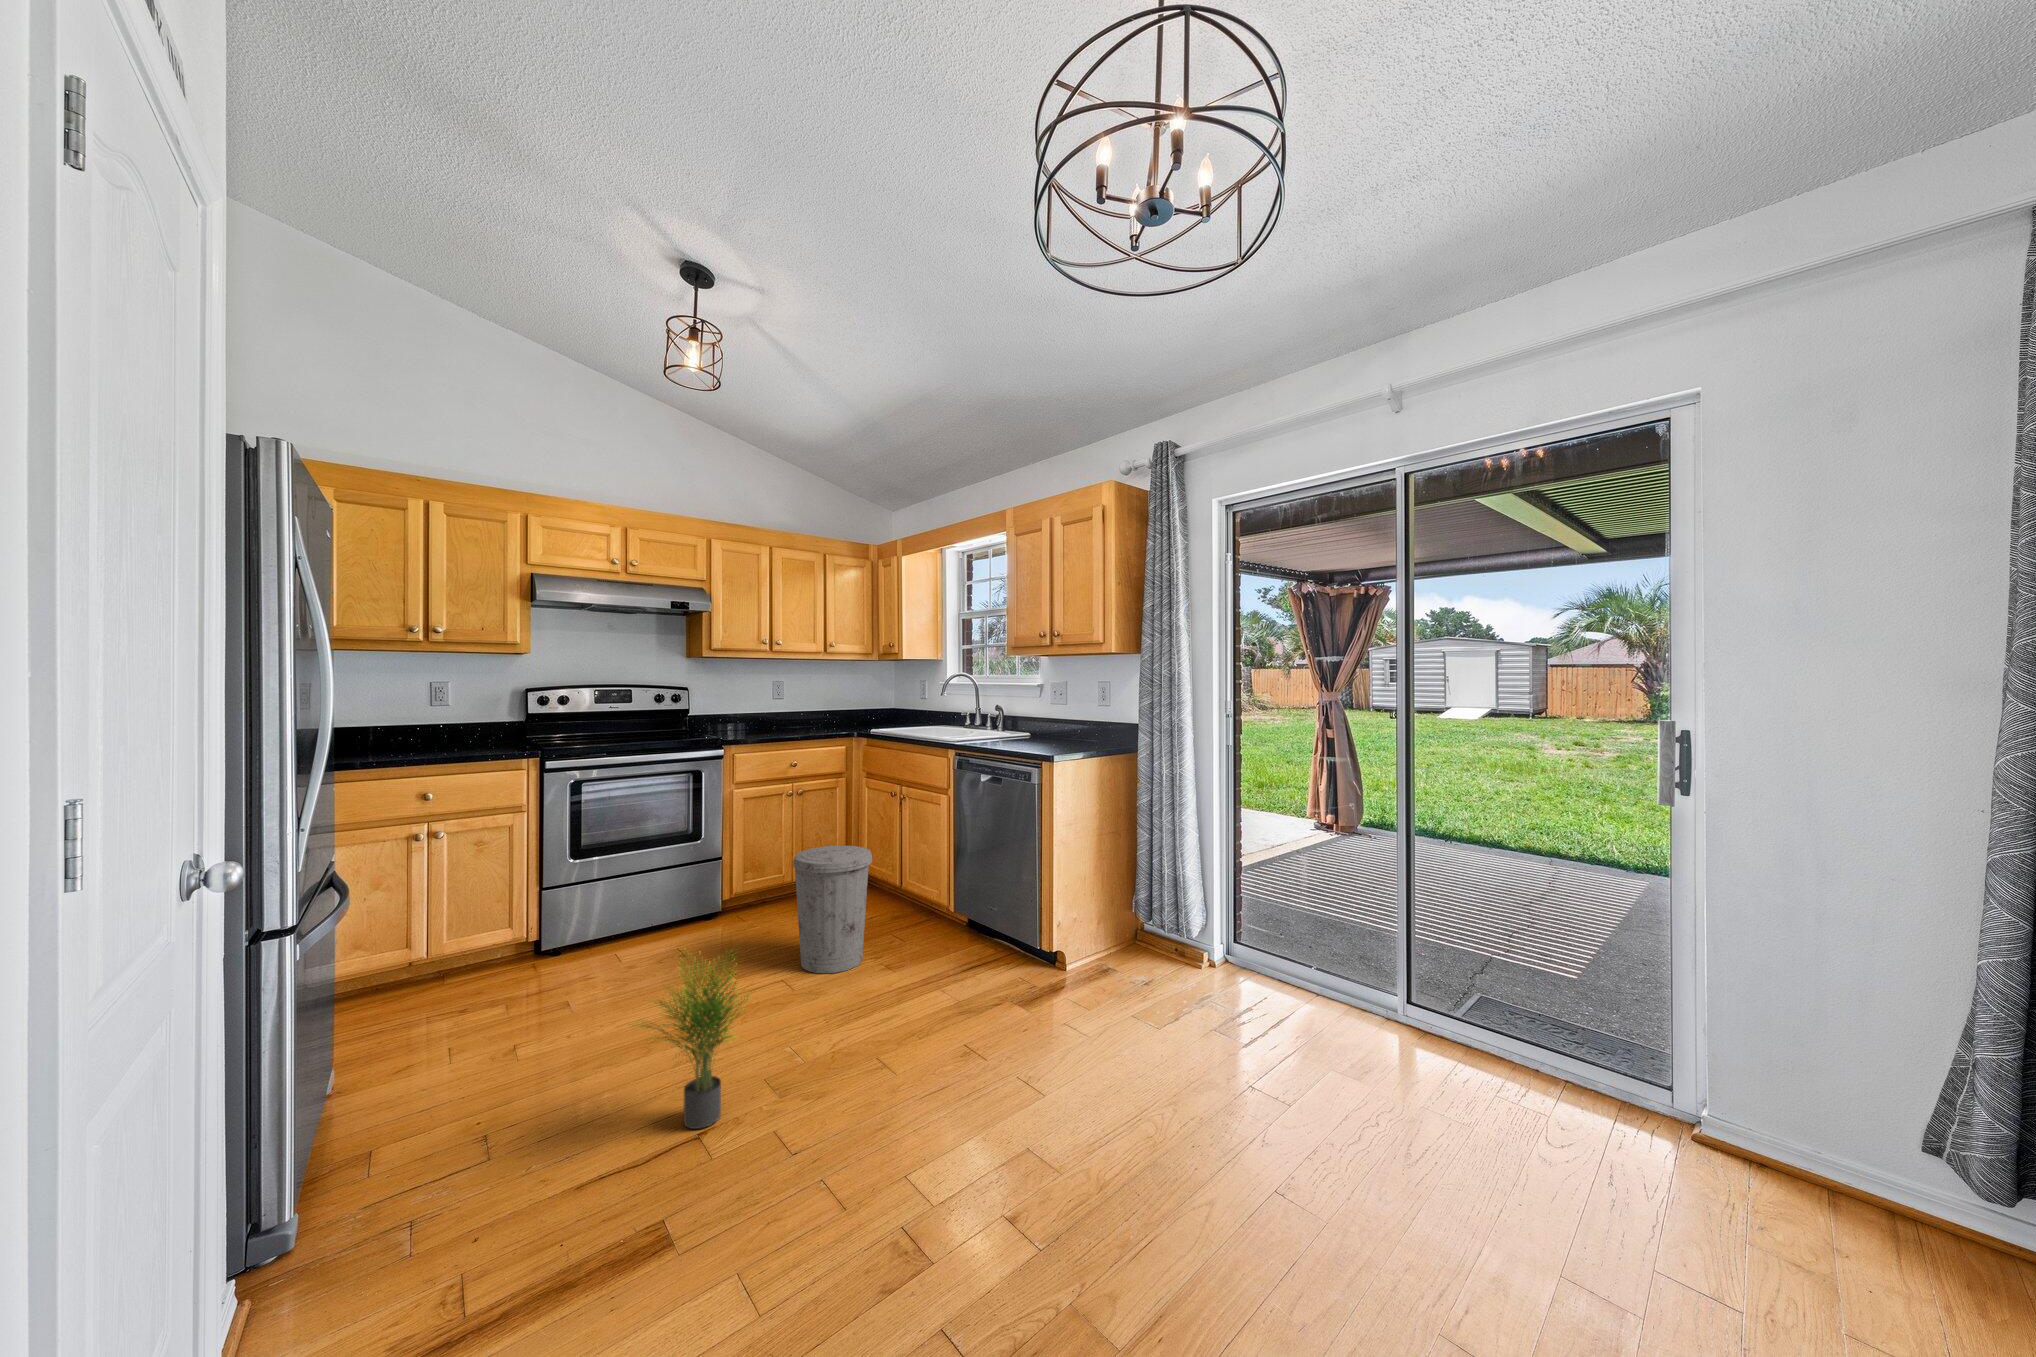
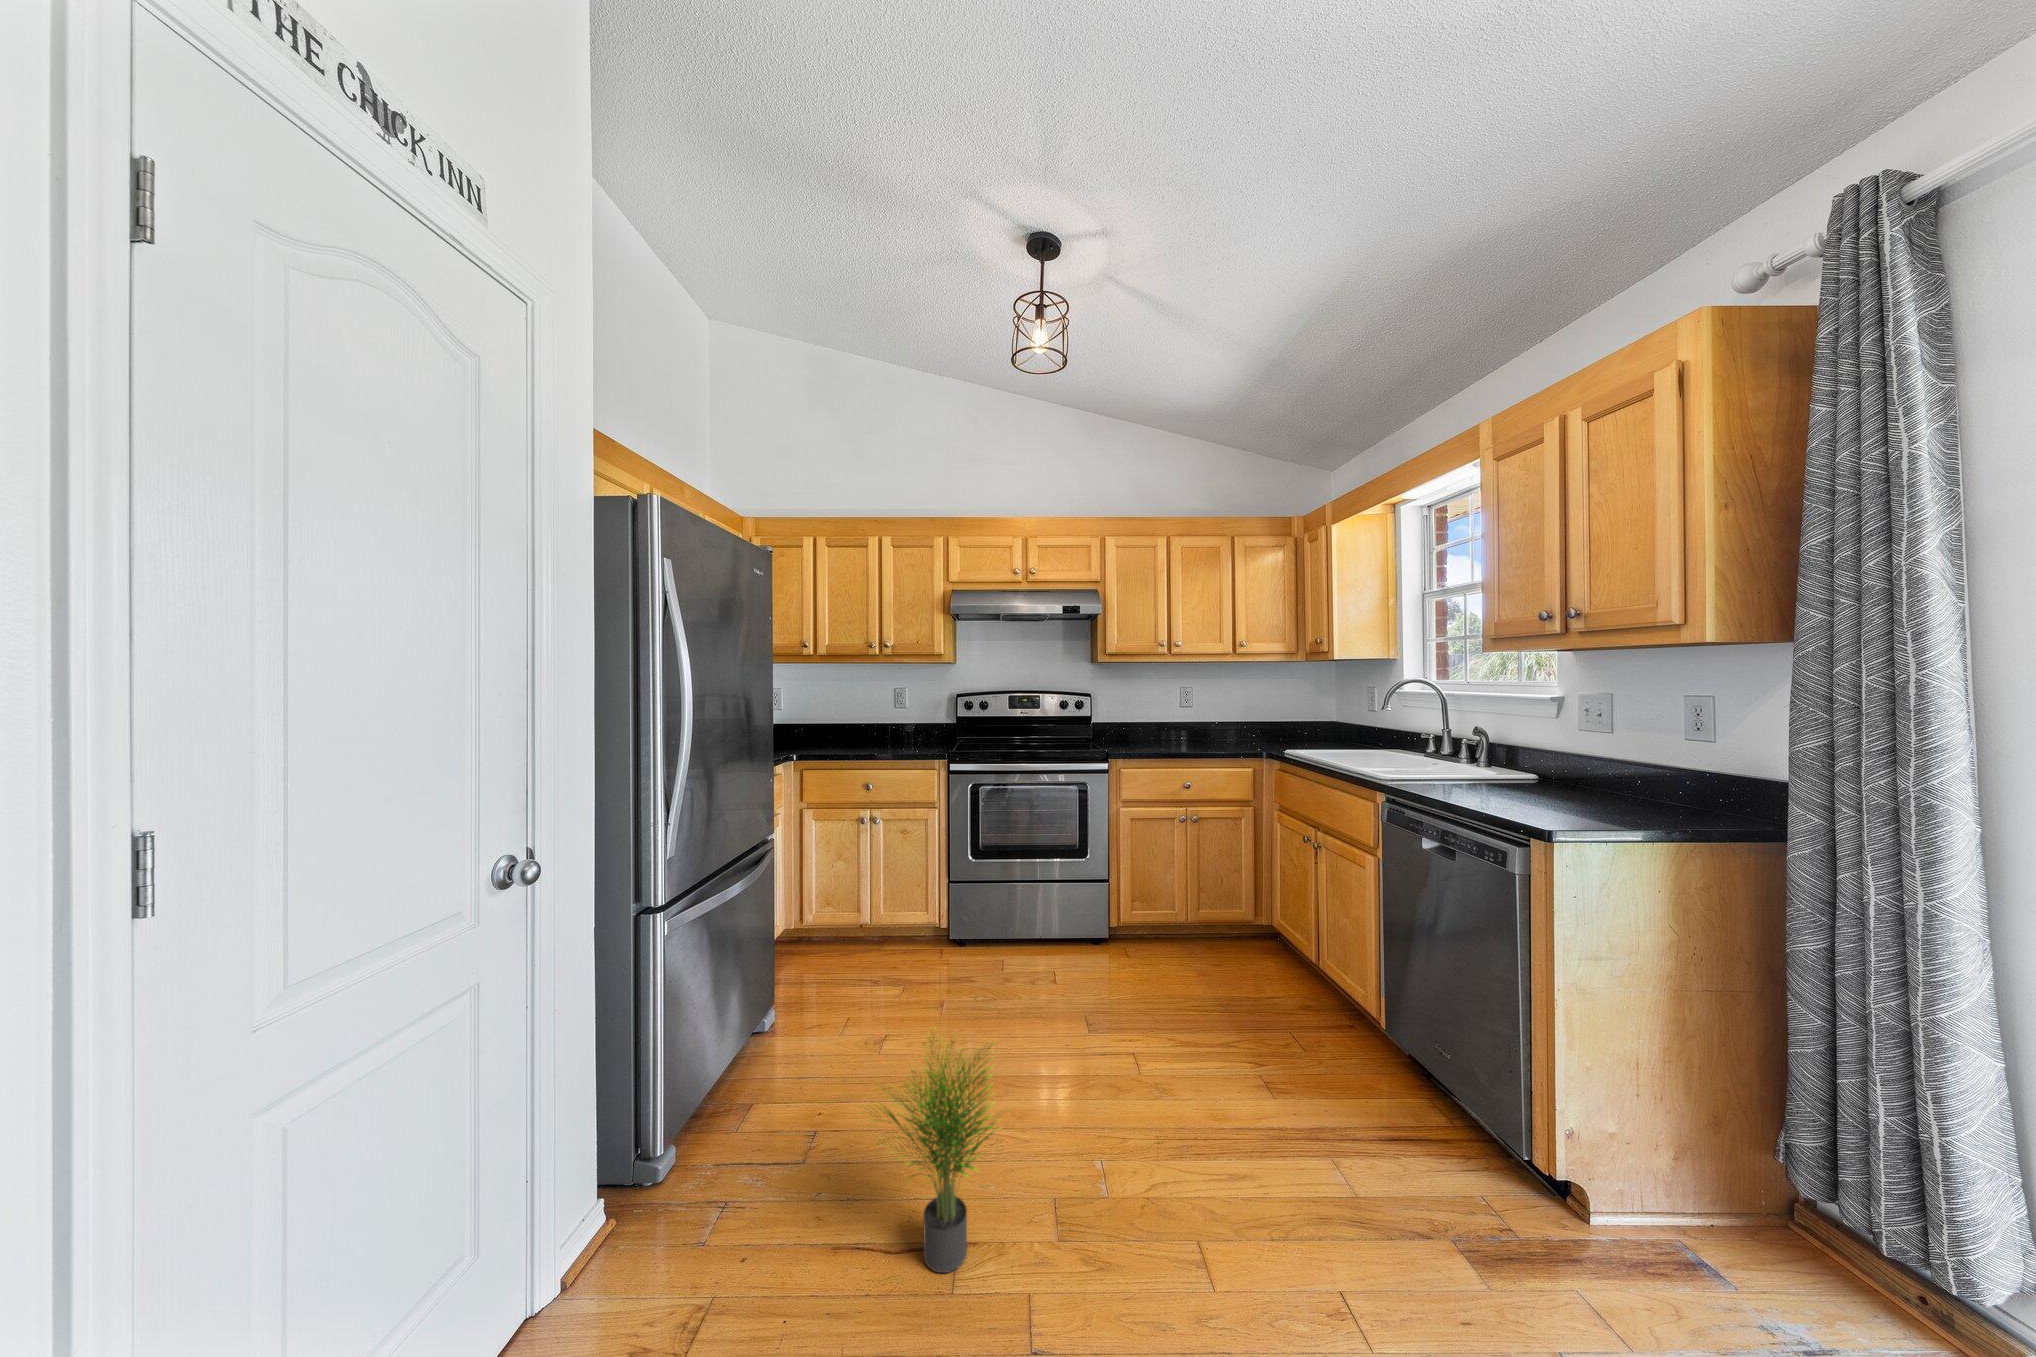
trash can: present [793,845,872,973] -> none [1146,897,1247,1071]

